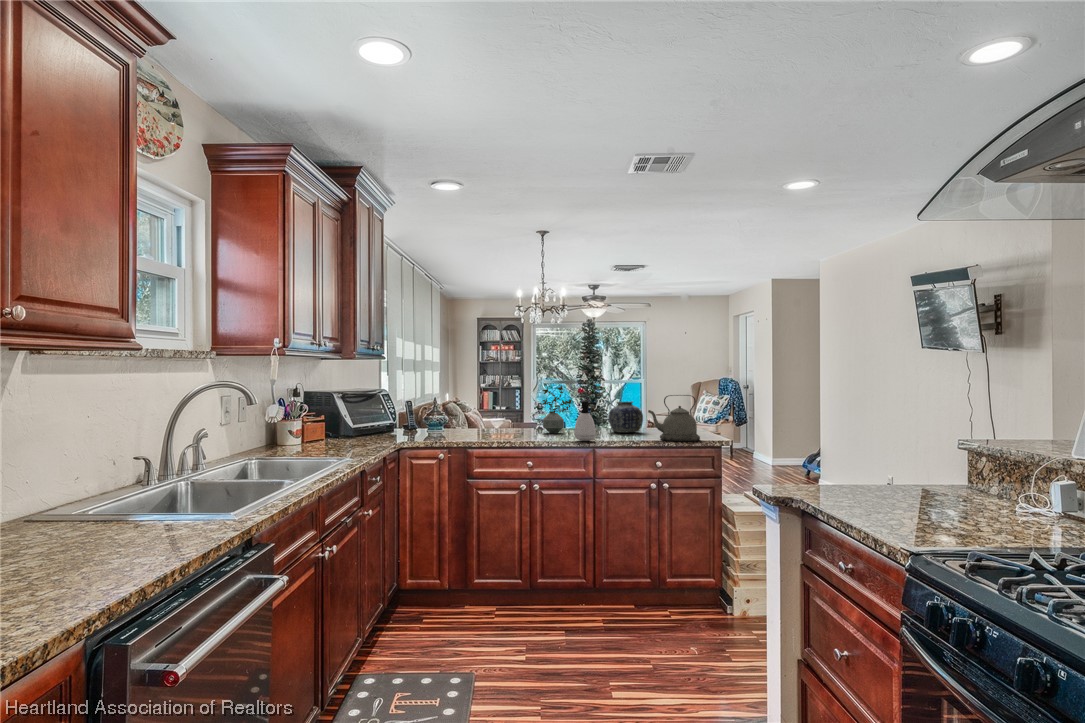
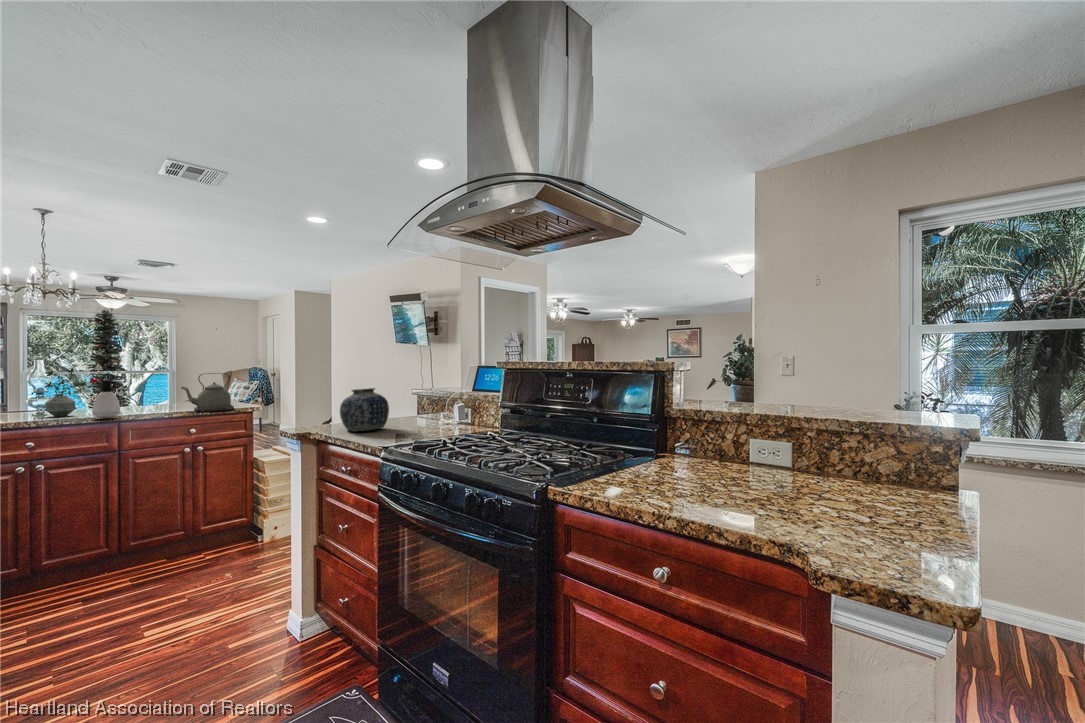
vase: present [608,402,643,433] -> present [340,388,389,431]

